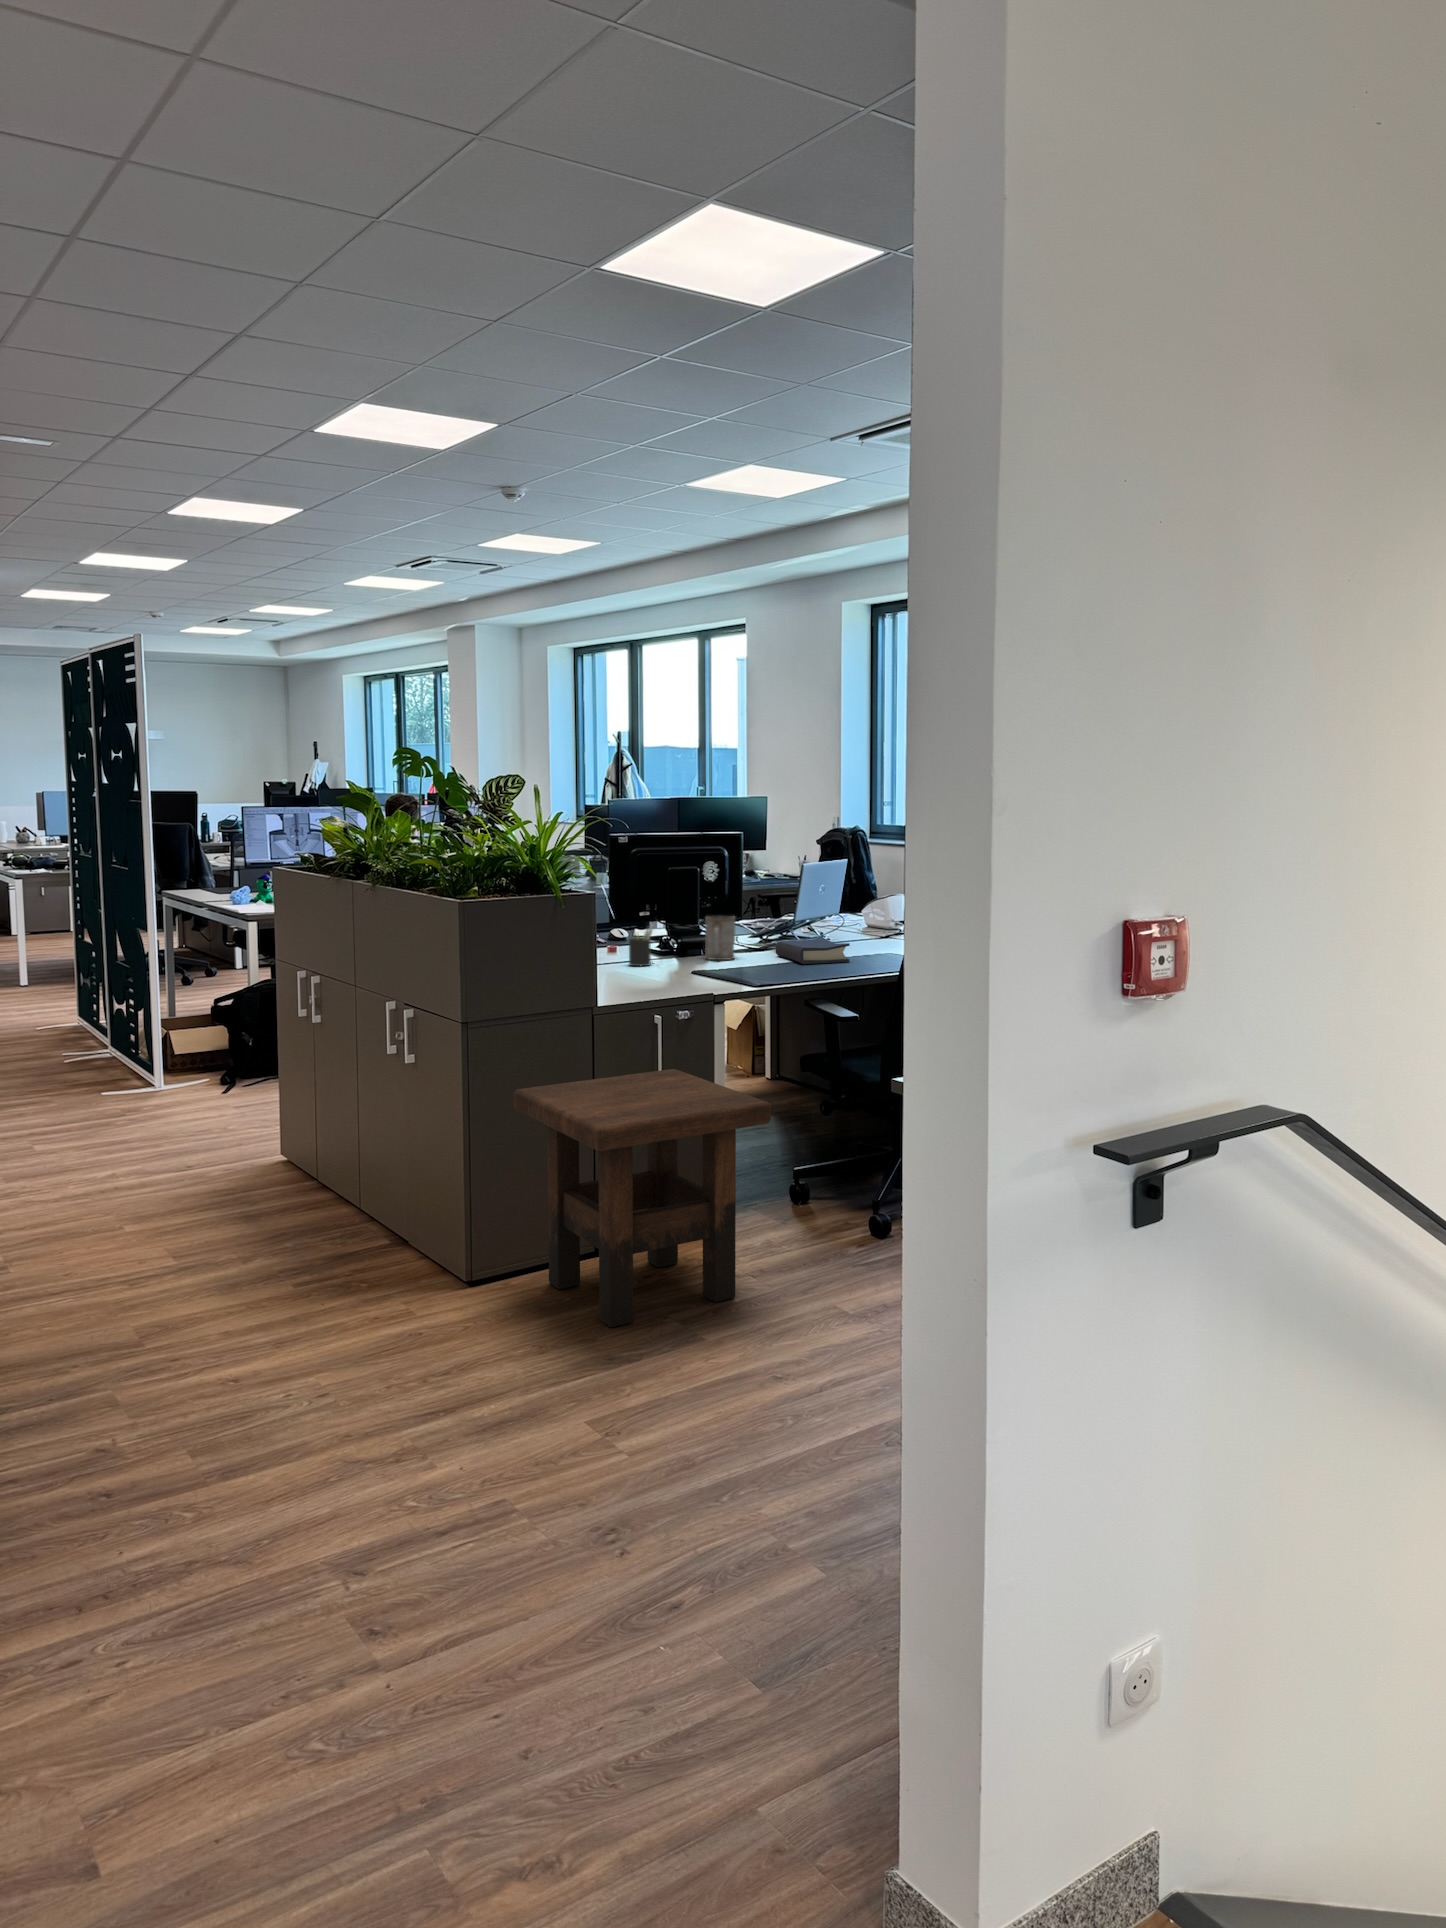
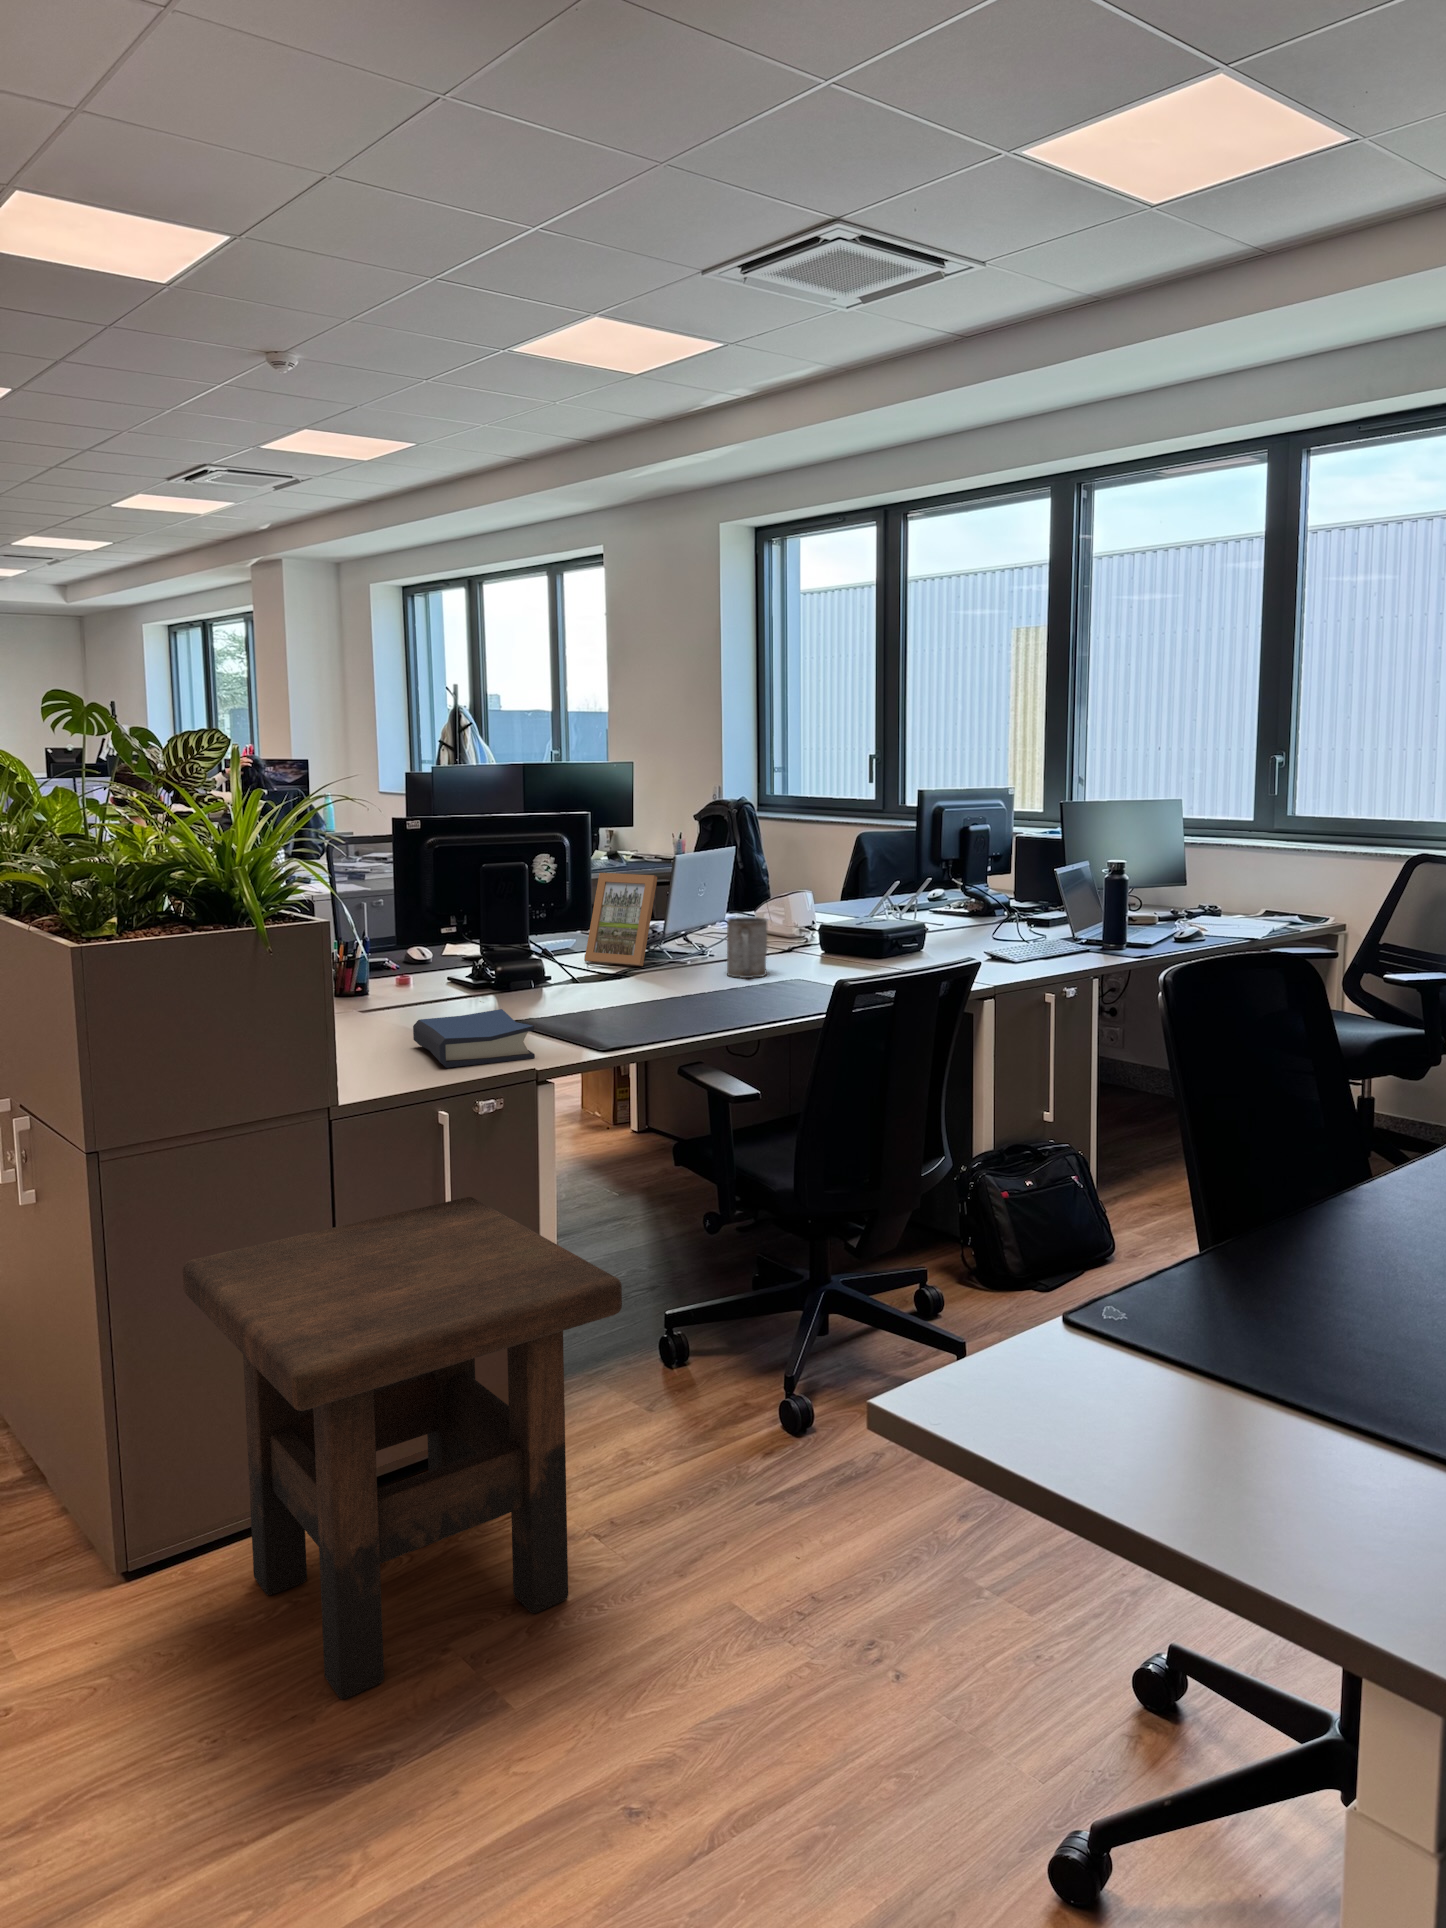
picture frame: none [737,877,790,944] -> present [585,873,657,966]
mug: present [705,916,735,960] -> present [727,917,768,978]
pen holder: present [629,925,652,966] -> none [418,948,453,1012]
hardback book: present [776,938,850,964] -> present [413,1009,535,1068]

